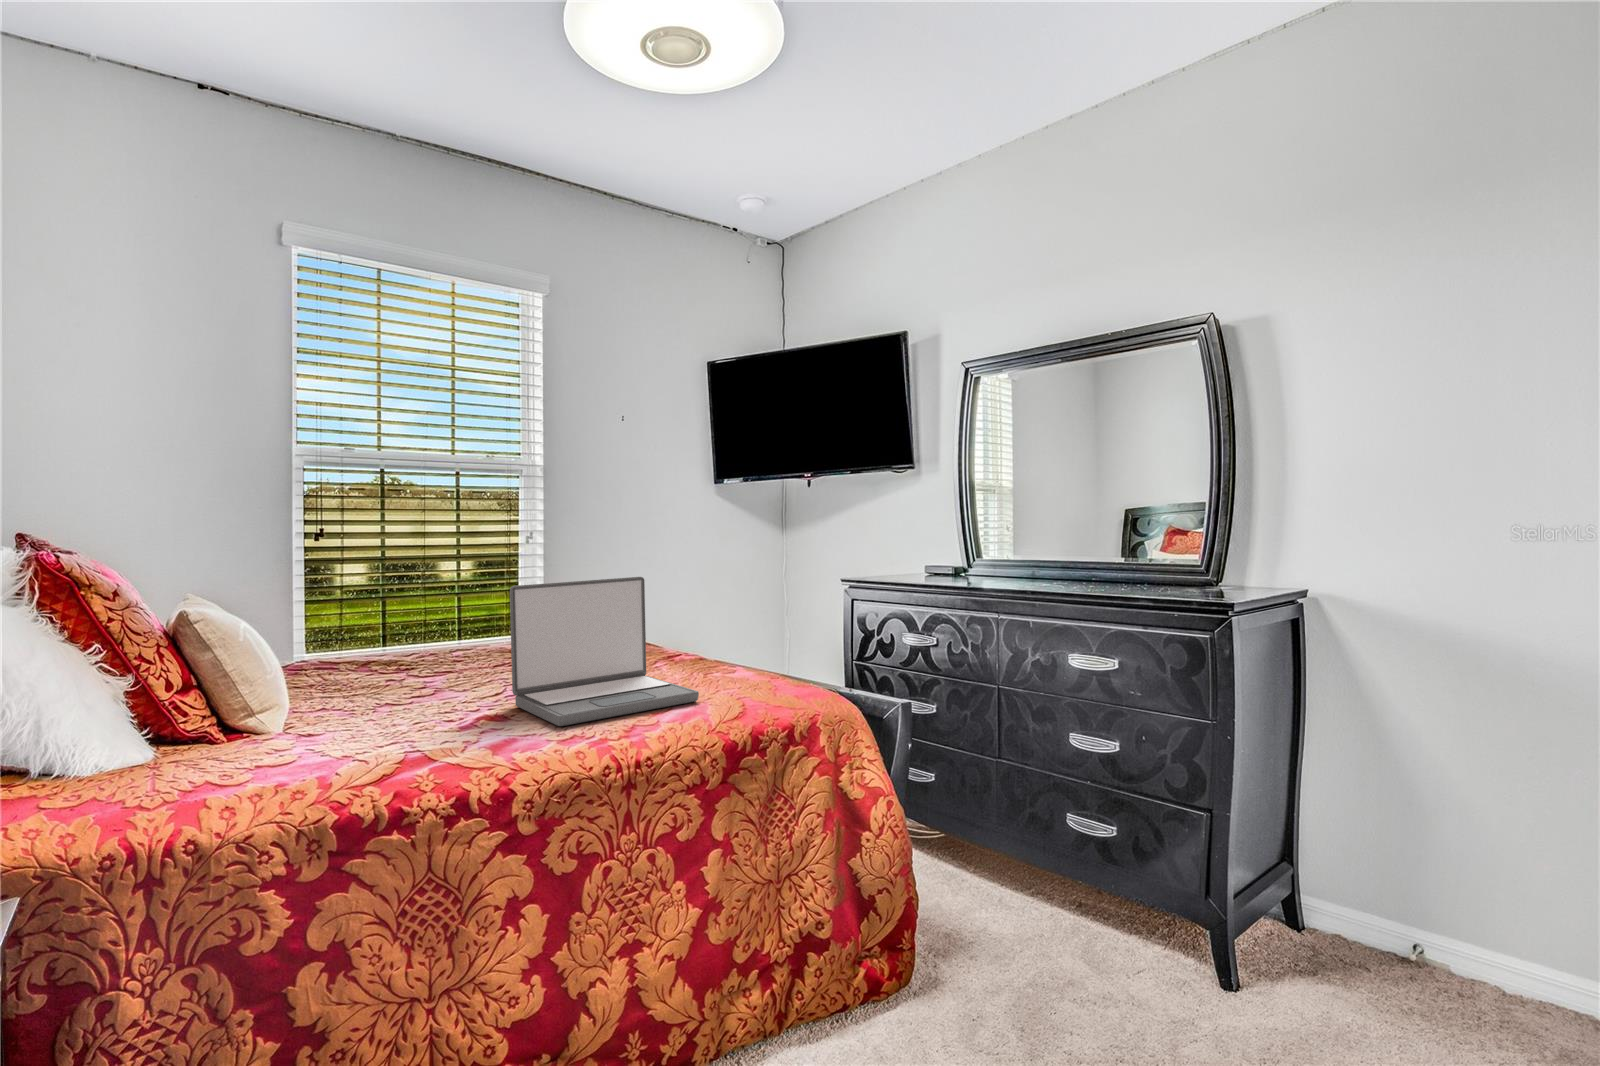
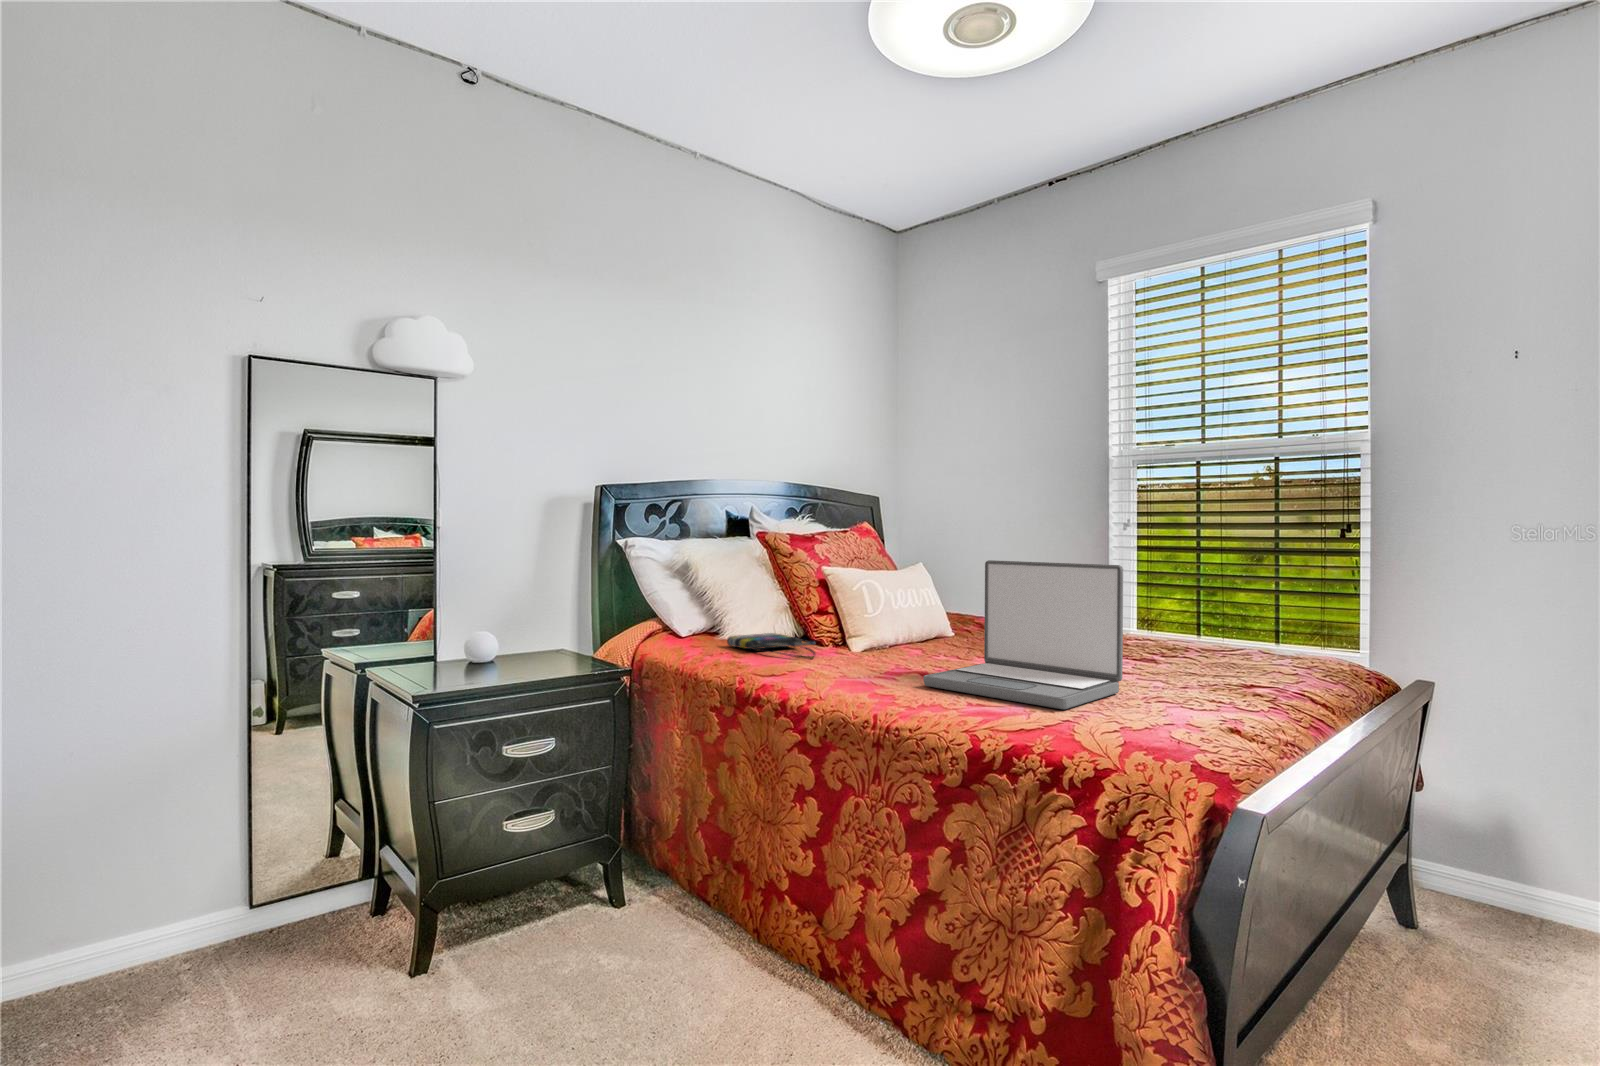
tote bag: none [54,736,305,805] -> present [727,633,815,659]

